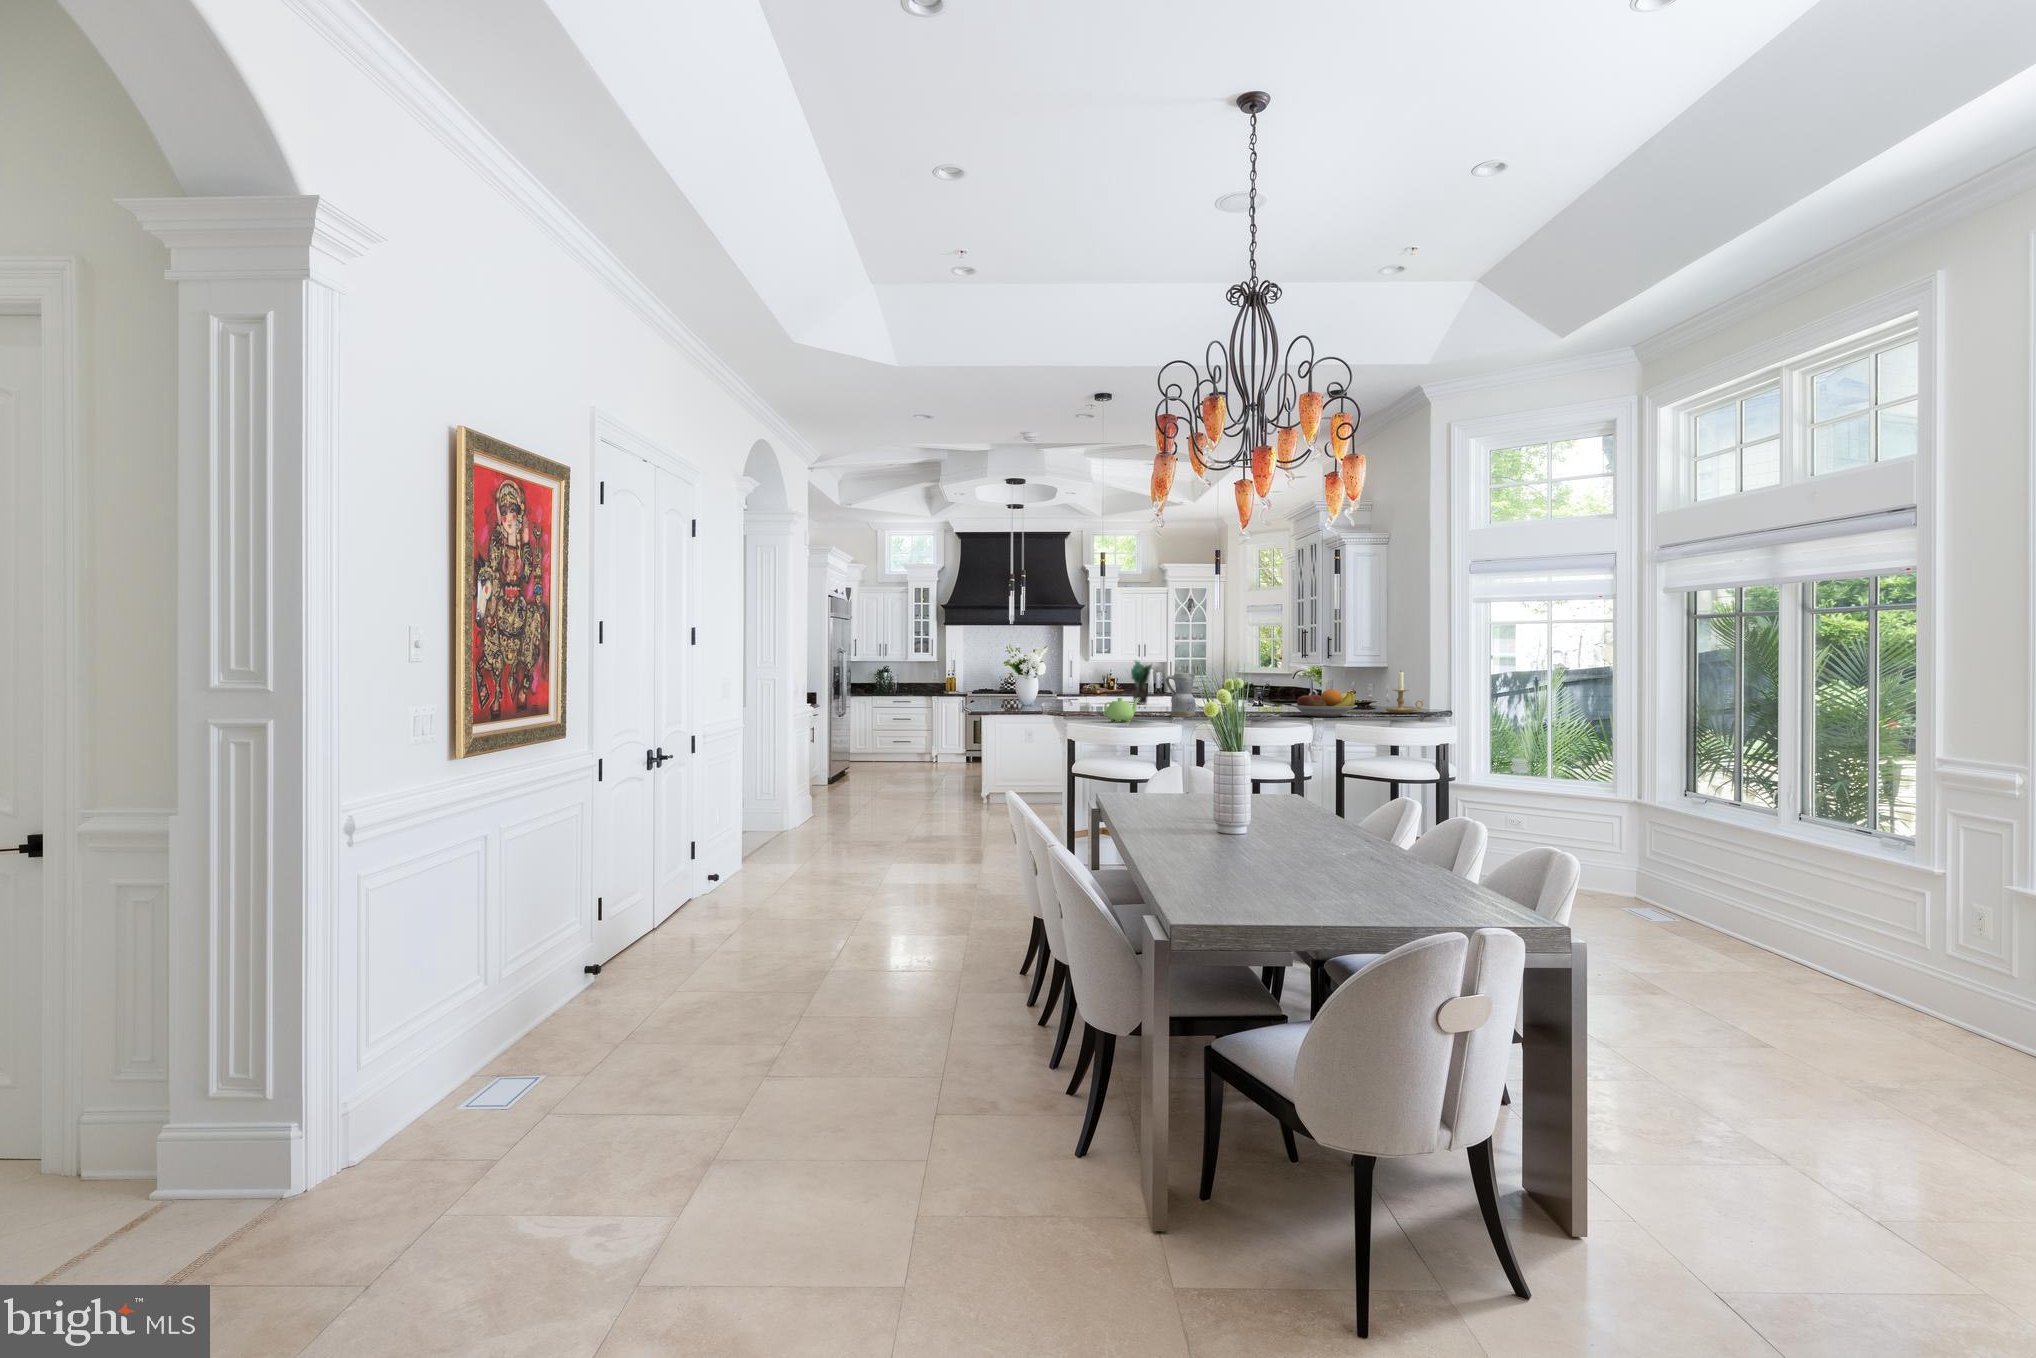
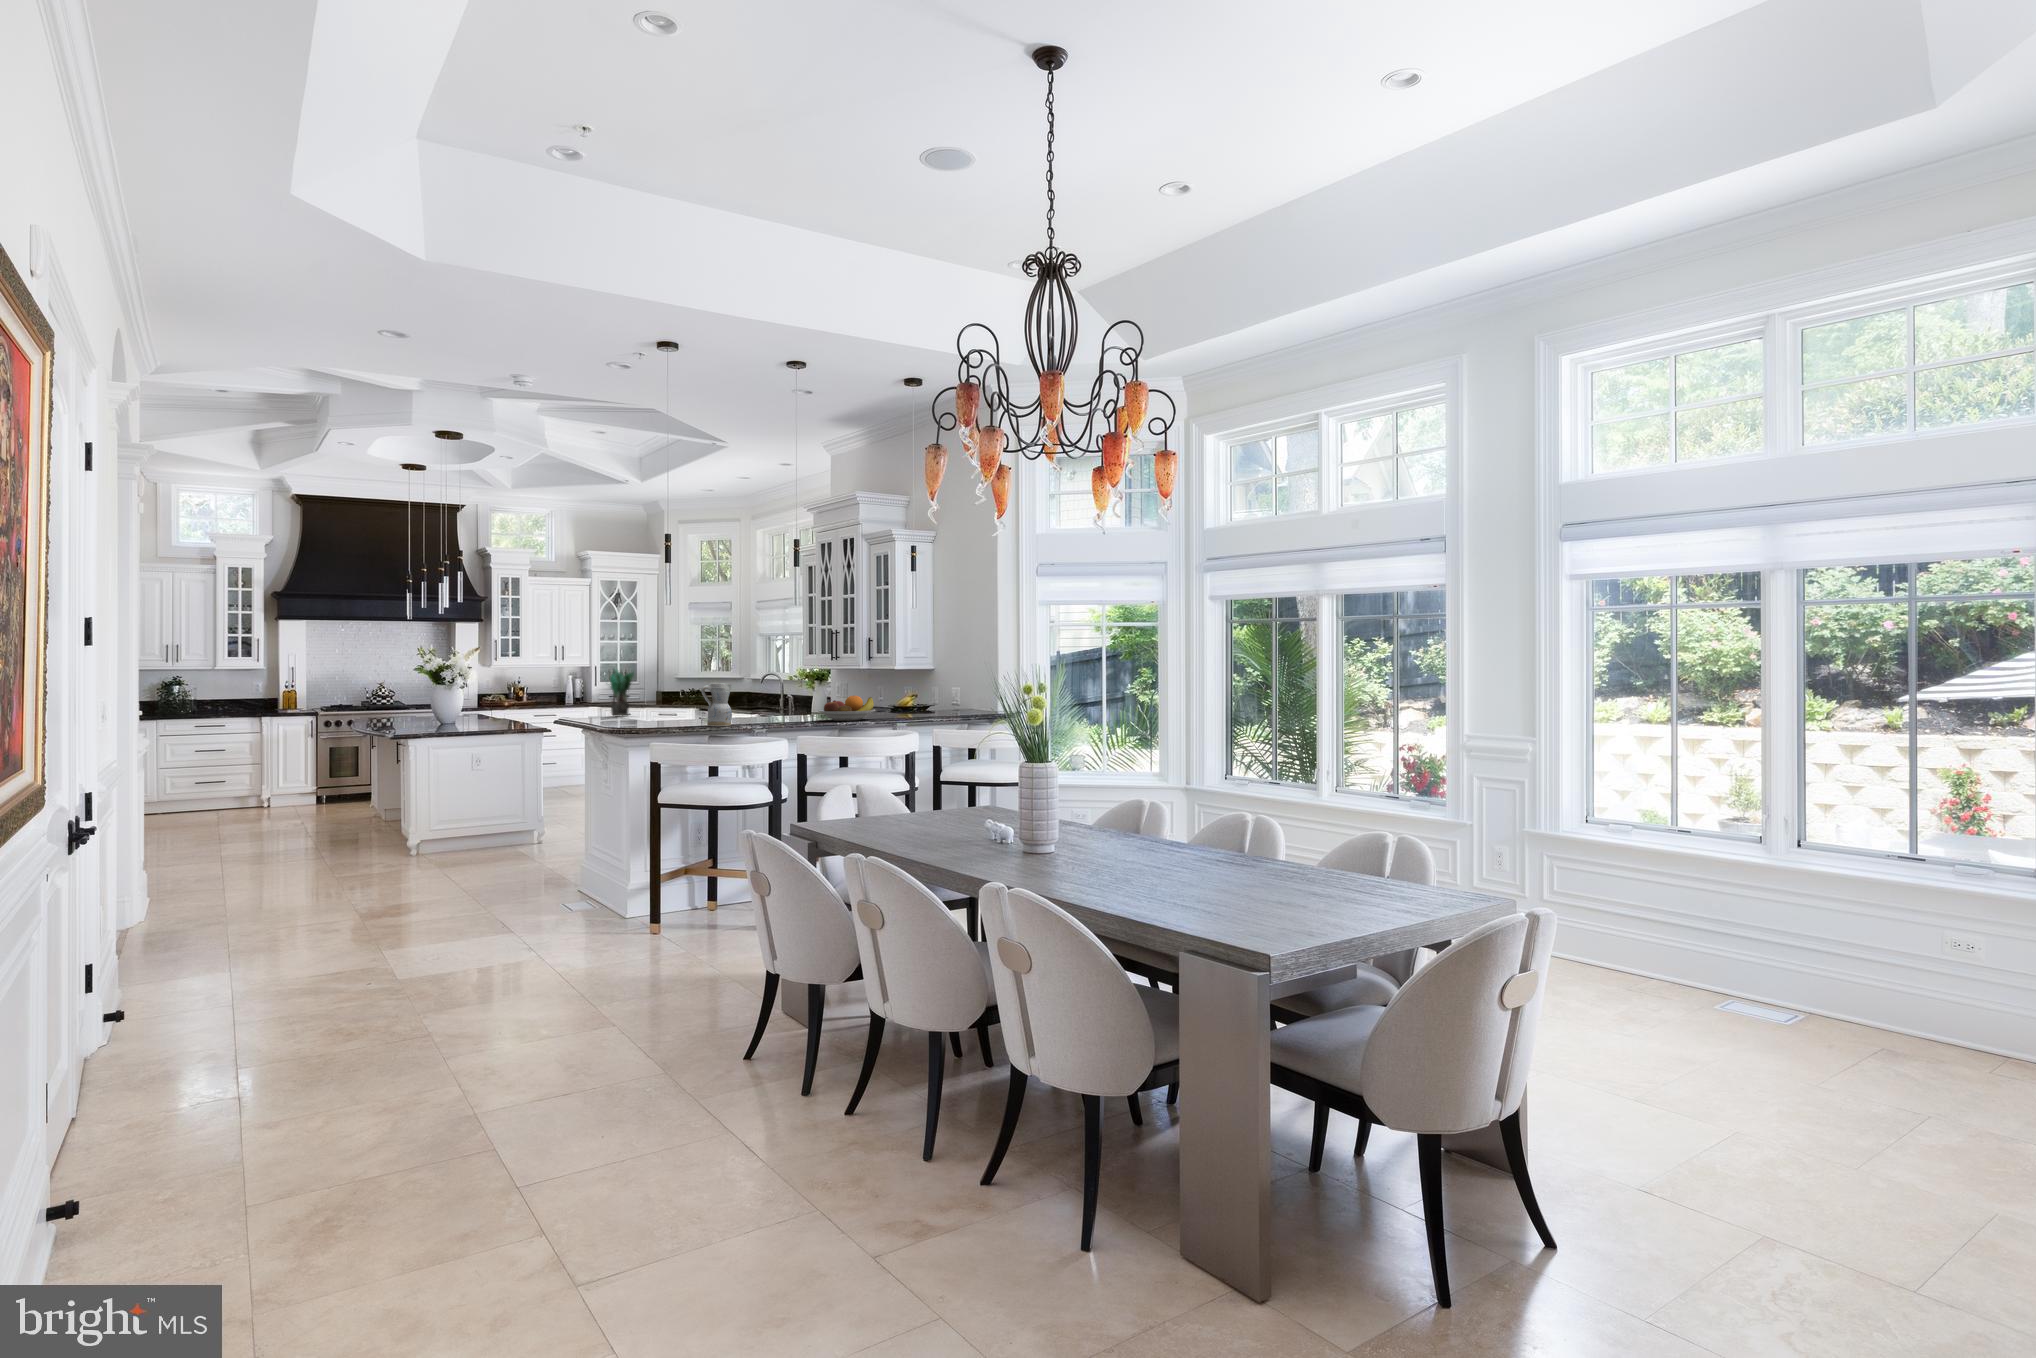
candle holder: present [1382,672,1423,714] -> none [887,677,920,715]
teapot: present [1103,698,1139,722] -> none [662,709,695,734]

